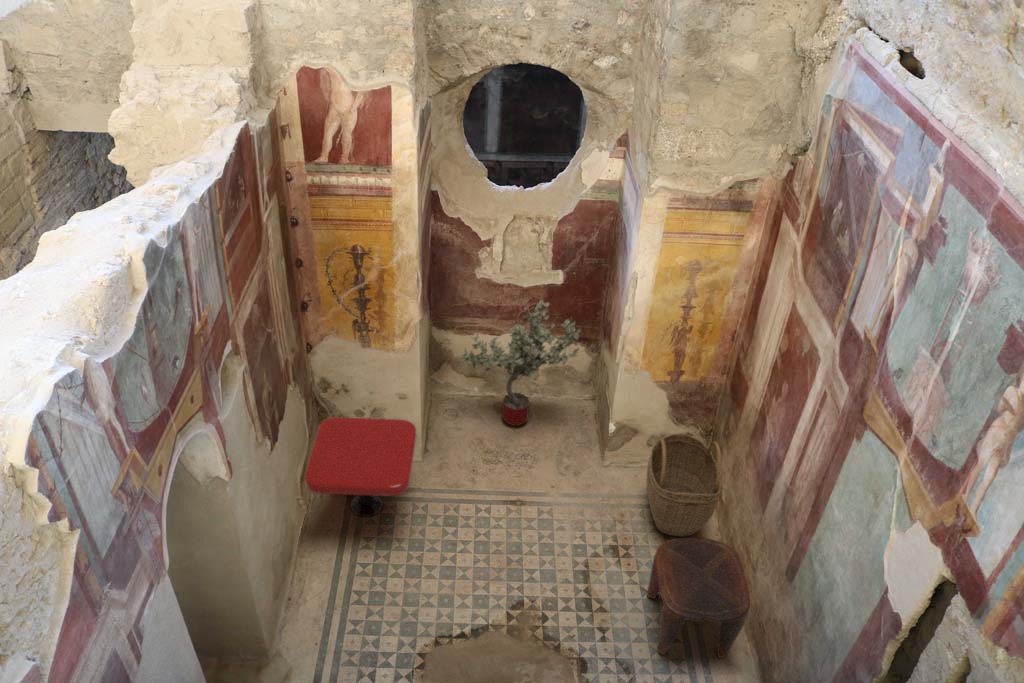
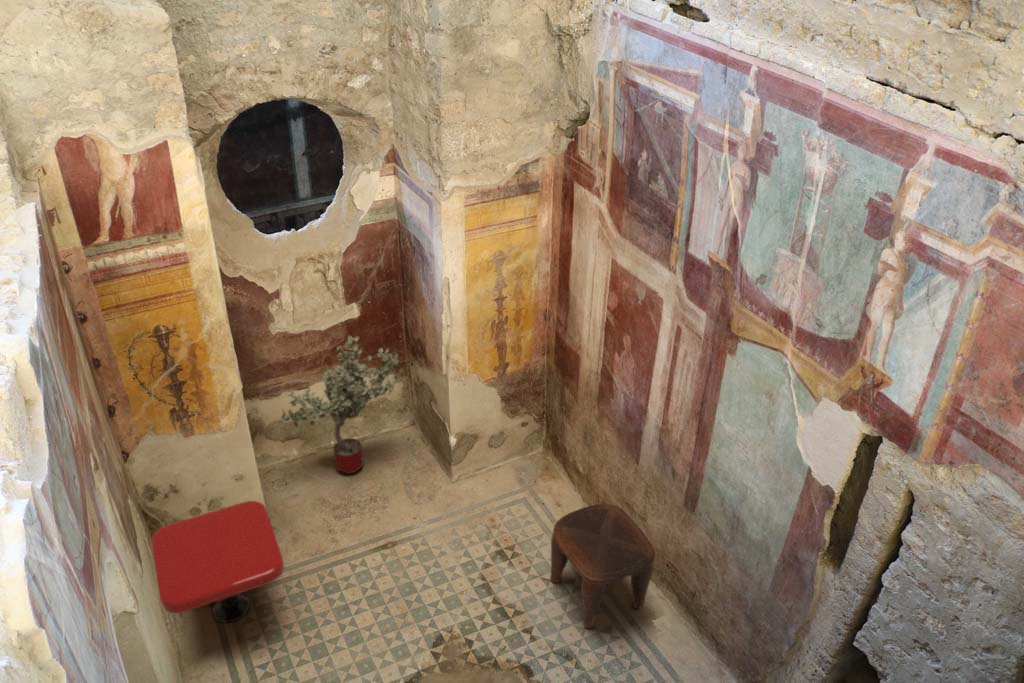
woven basket: present [647,433,721,537] -> none [504,417,581,520]

